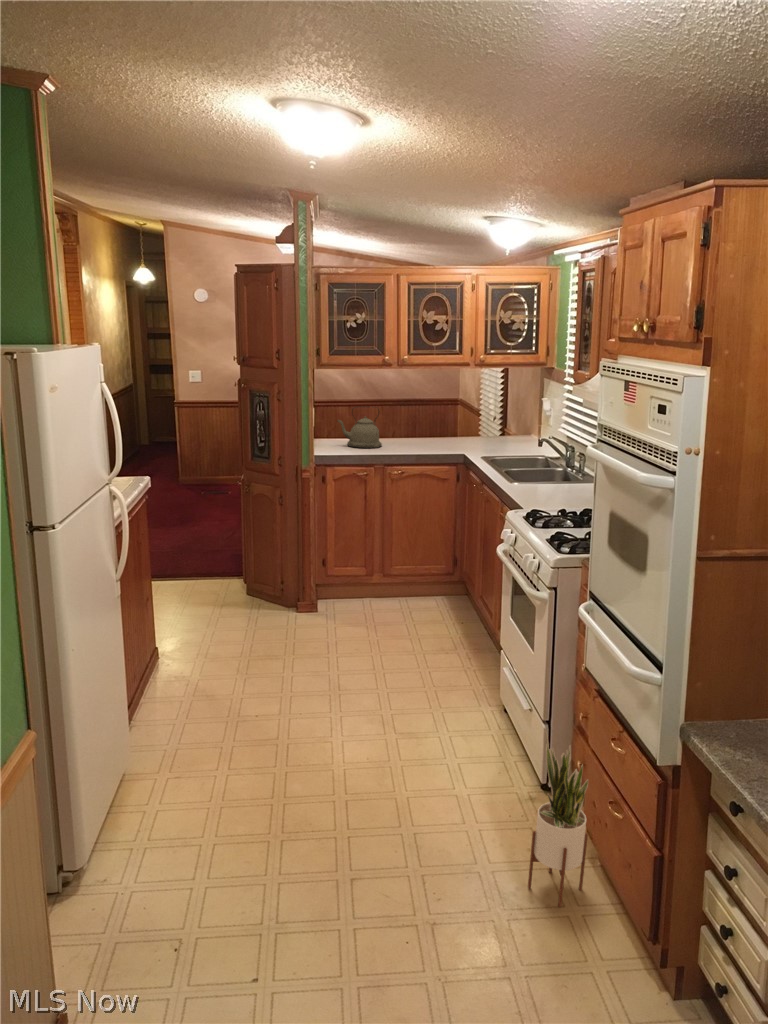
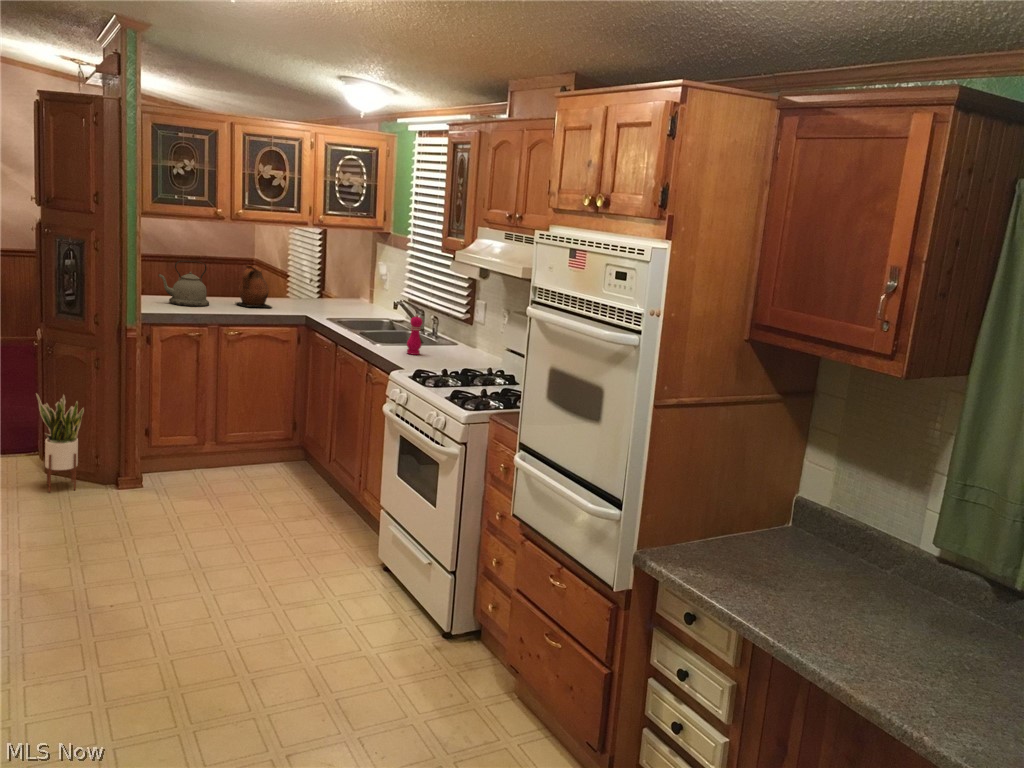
ceramic pitcher: none [405,407,440,448] -> present [237,265,272,308]
pepper mill: none [542,451,558,494] -> present [407,314,422,355]
potted plant: present [528,728,588,907] -> present [36,394,84,492]

